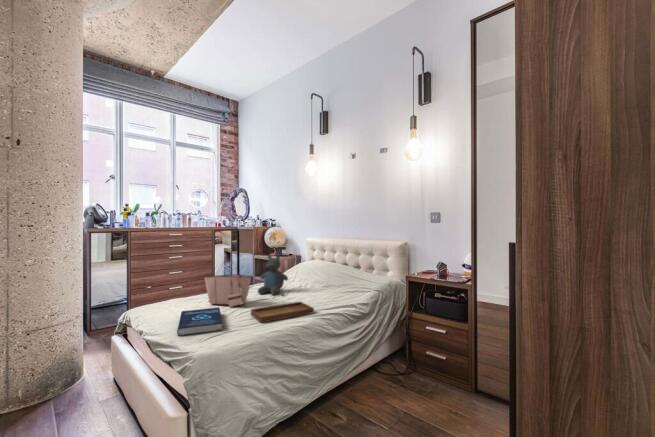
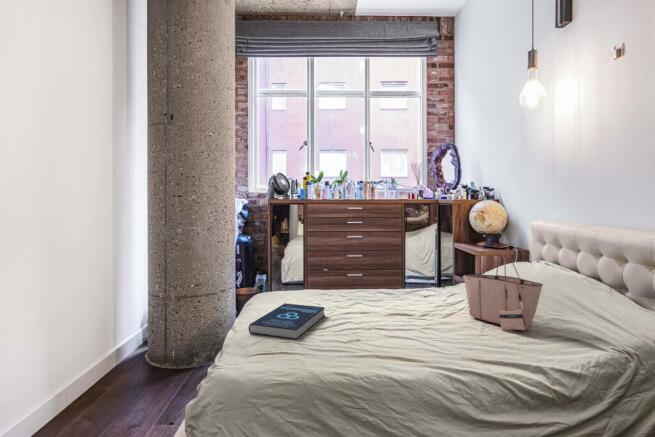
teddy bear: present [258,255,288,295] -> none [406,242,453,304]
tote bag: present [205,274,251,307] -> present [464,253,543,330]
tray: present [251,294,314,323] -> none [349,305,442,348]

